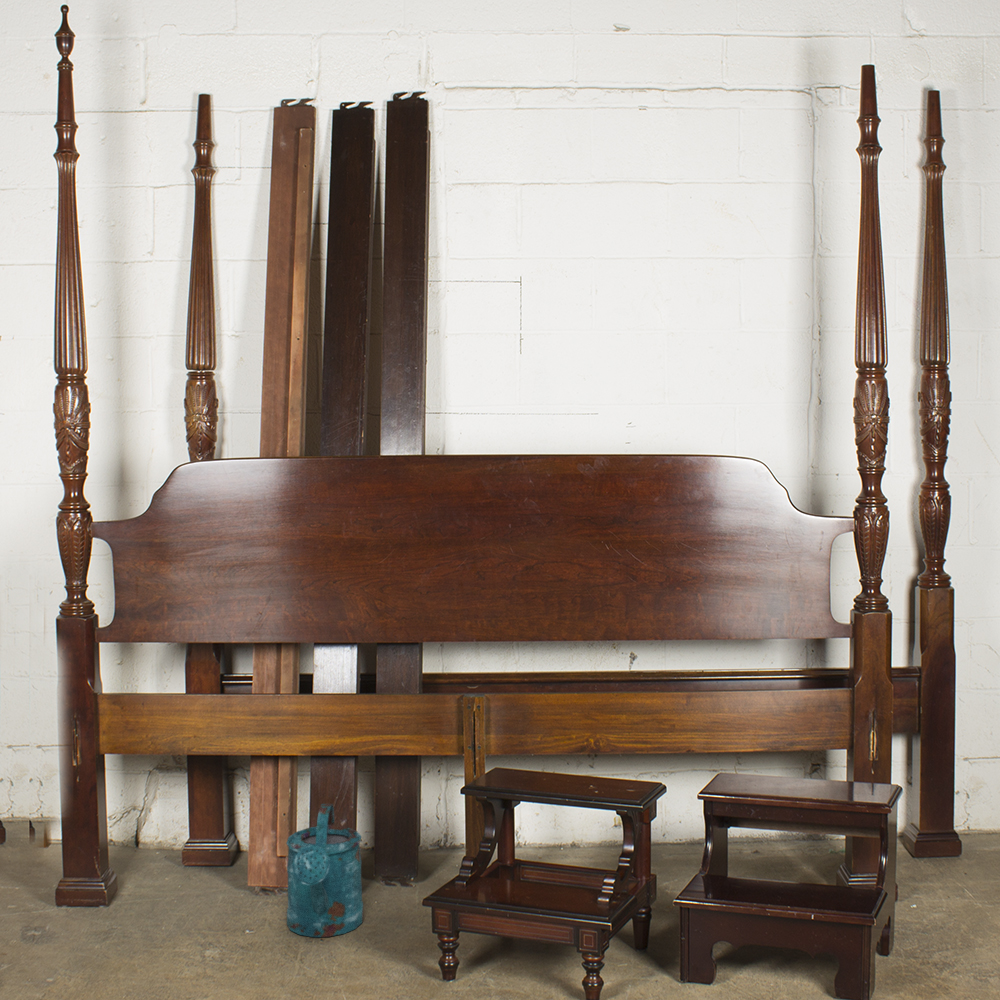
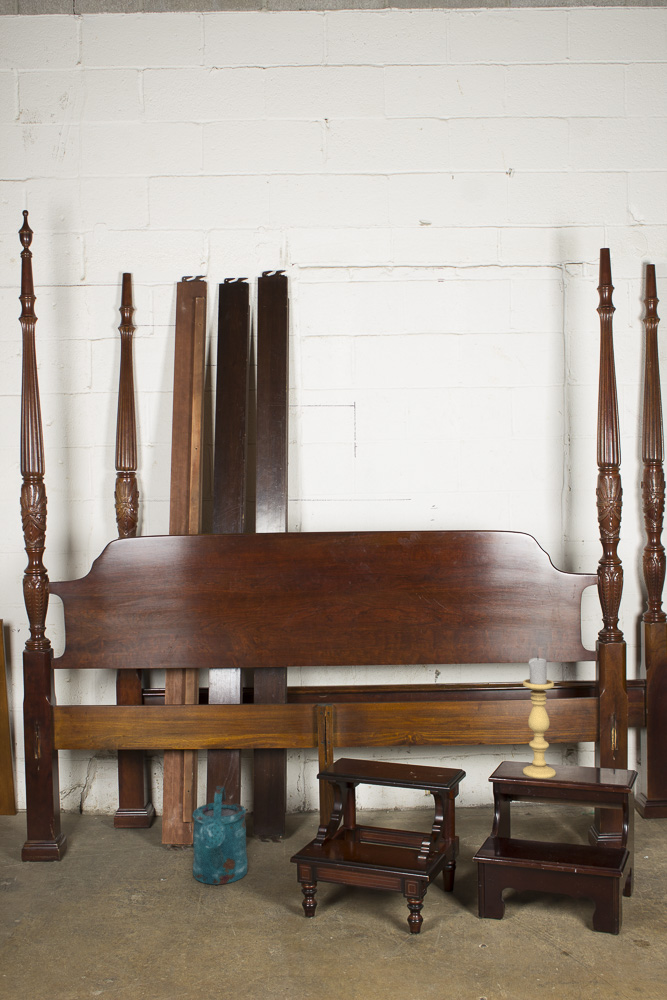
candle holder: none [749,623,795,792] -> present [523,657,556,778]

